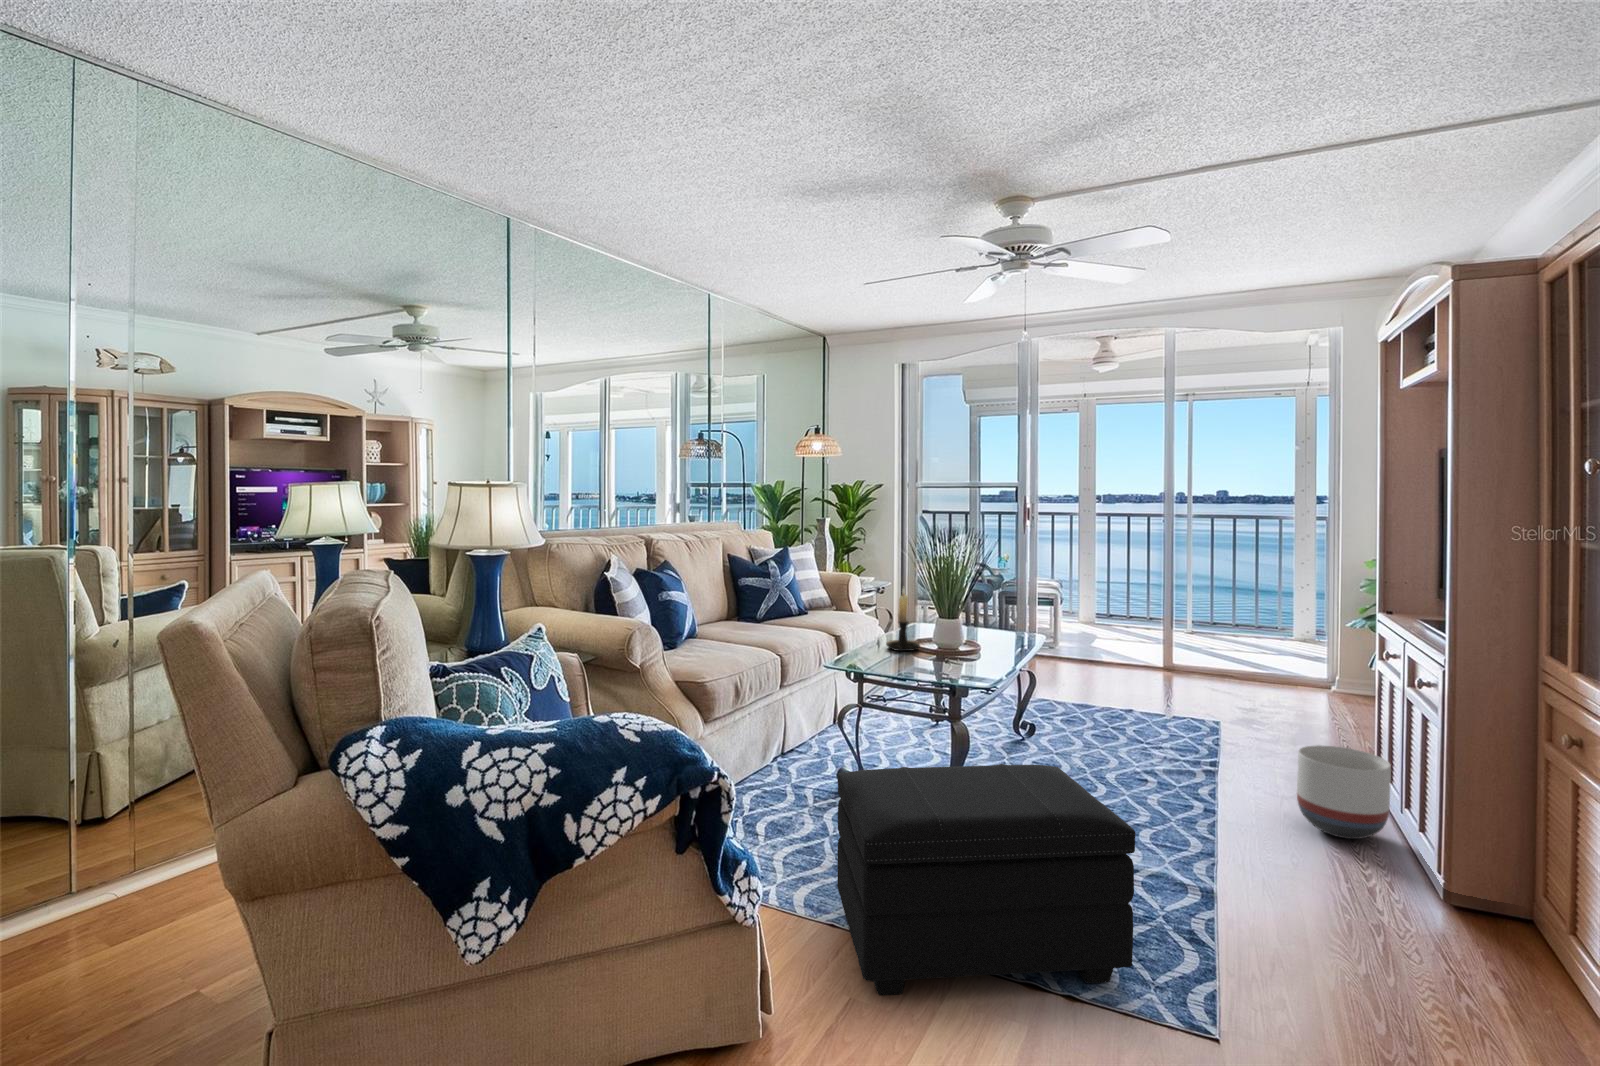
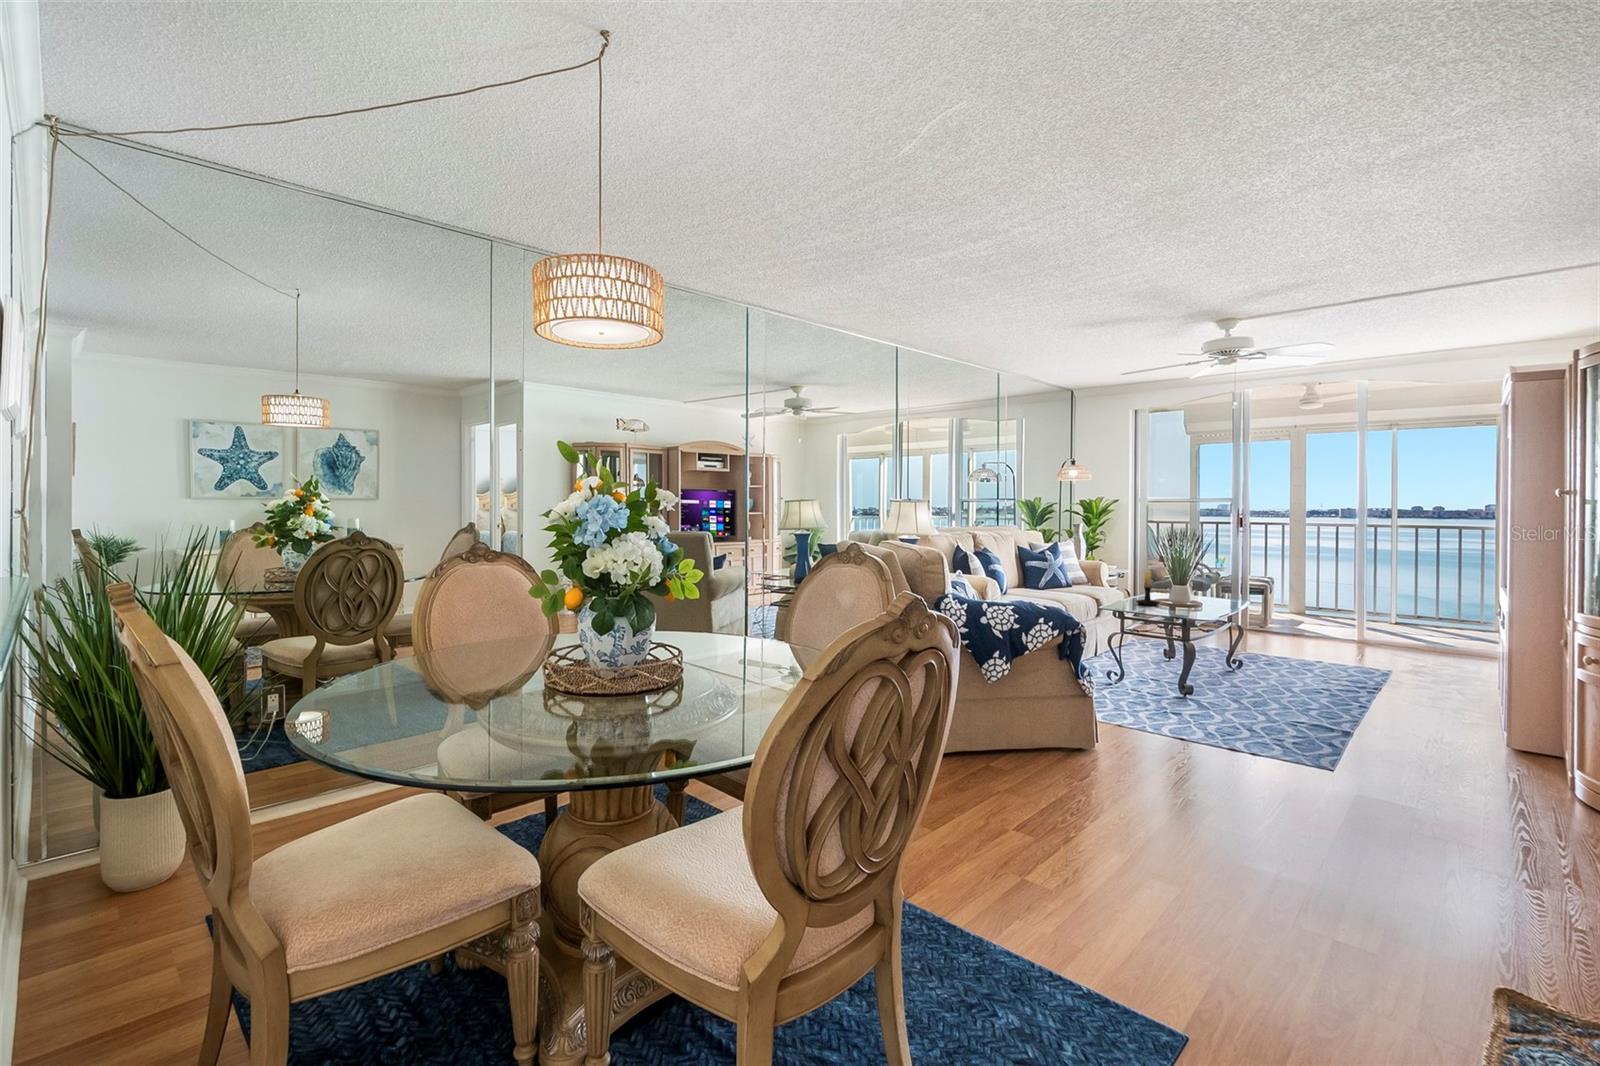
planter: present [1297,745,1391,839] -> none [1425,668,1491,724]
footstool: present [837,764,1135,995] -> none [1120,649,1289,752]

